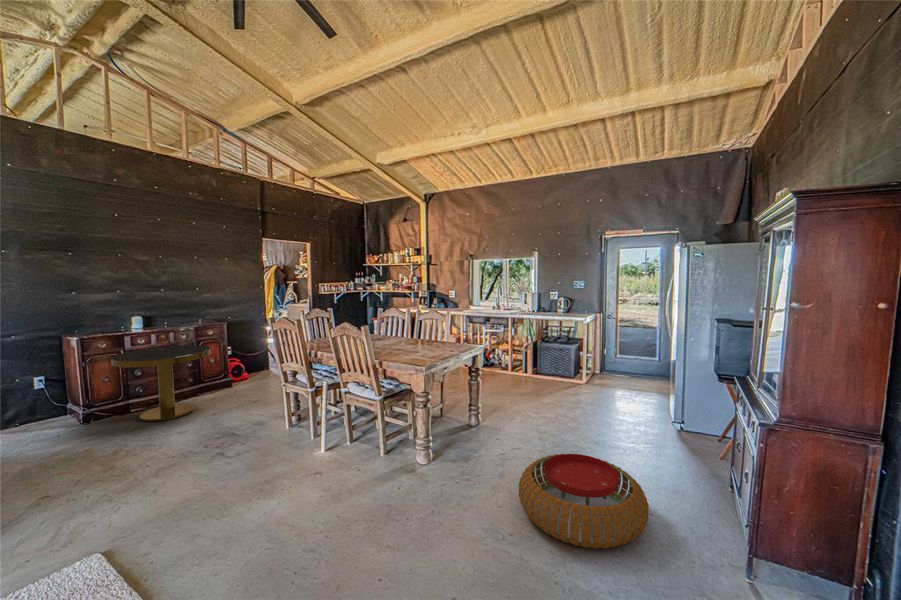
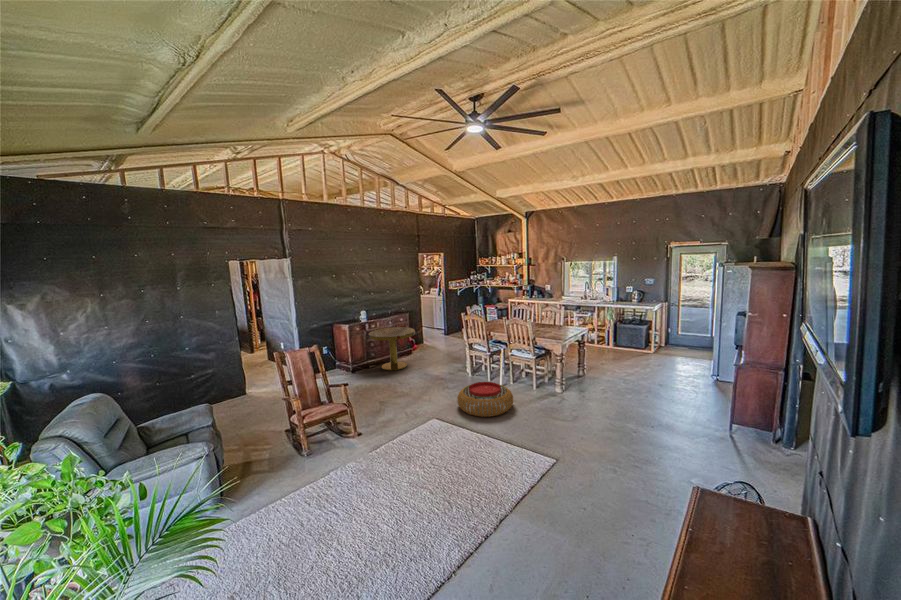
pouf: present [519,454,649,549] -> present [457,382,513,417]

